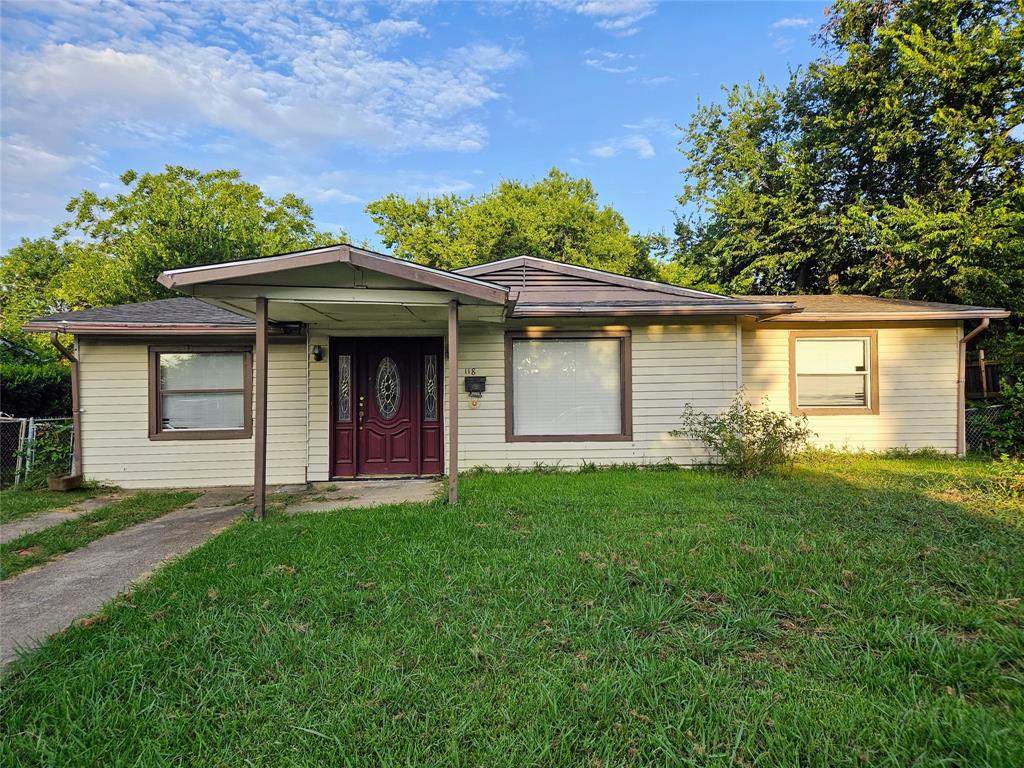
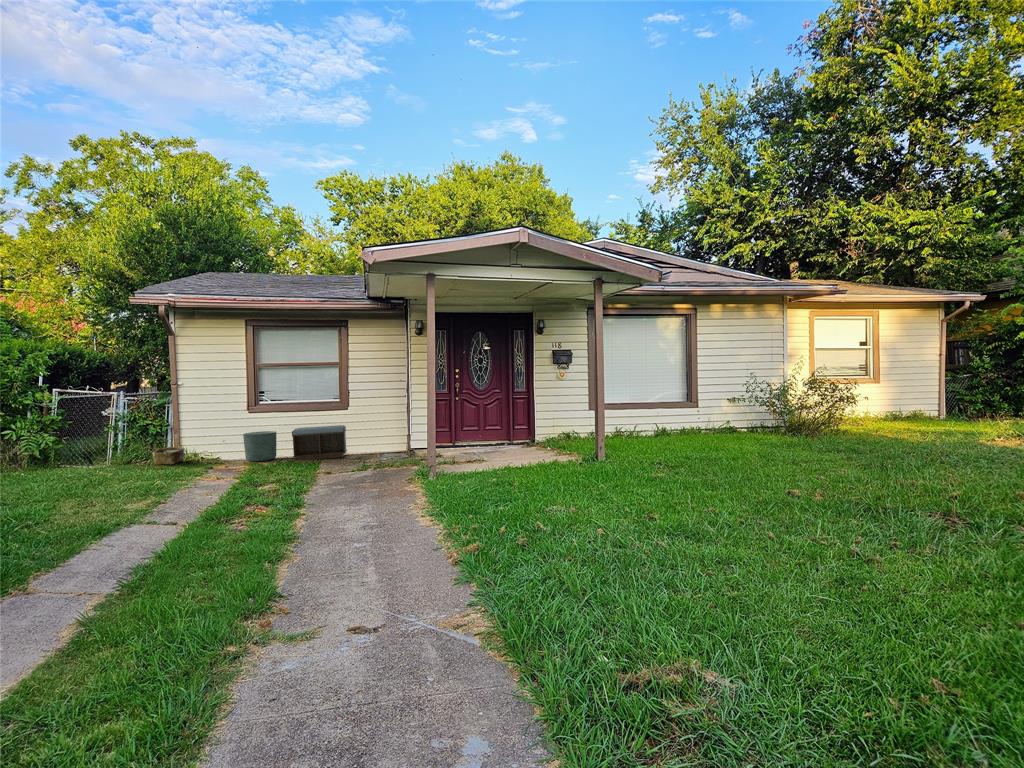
bench: none [183,454,247,490] -> present [292,425,347,460]
planter: none [135,459,172,490] -> present [243,431,276,462]

